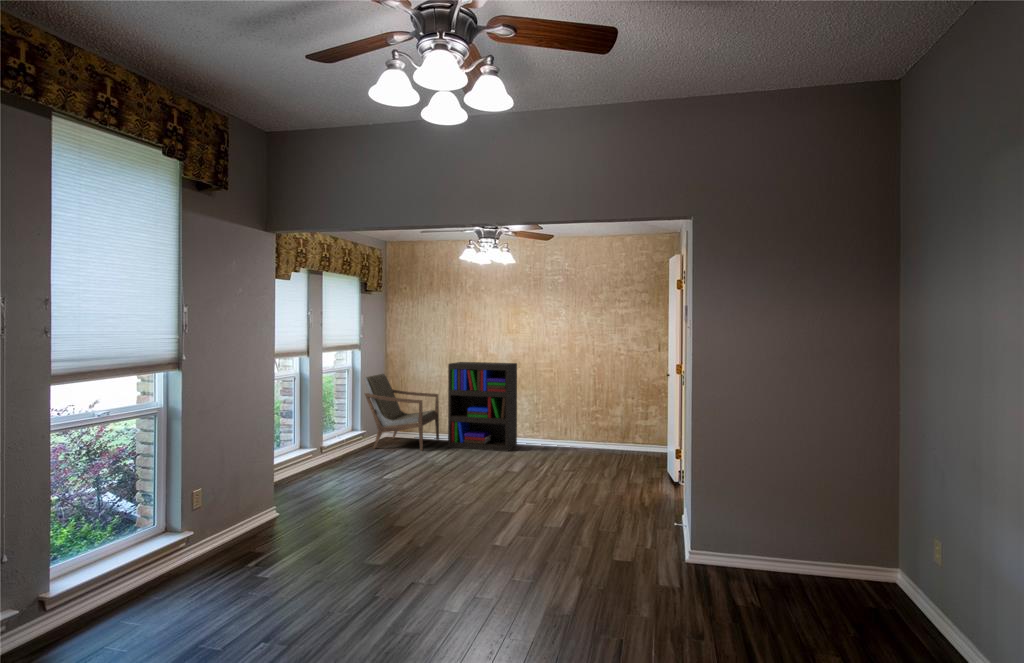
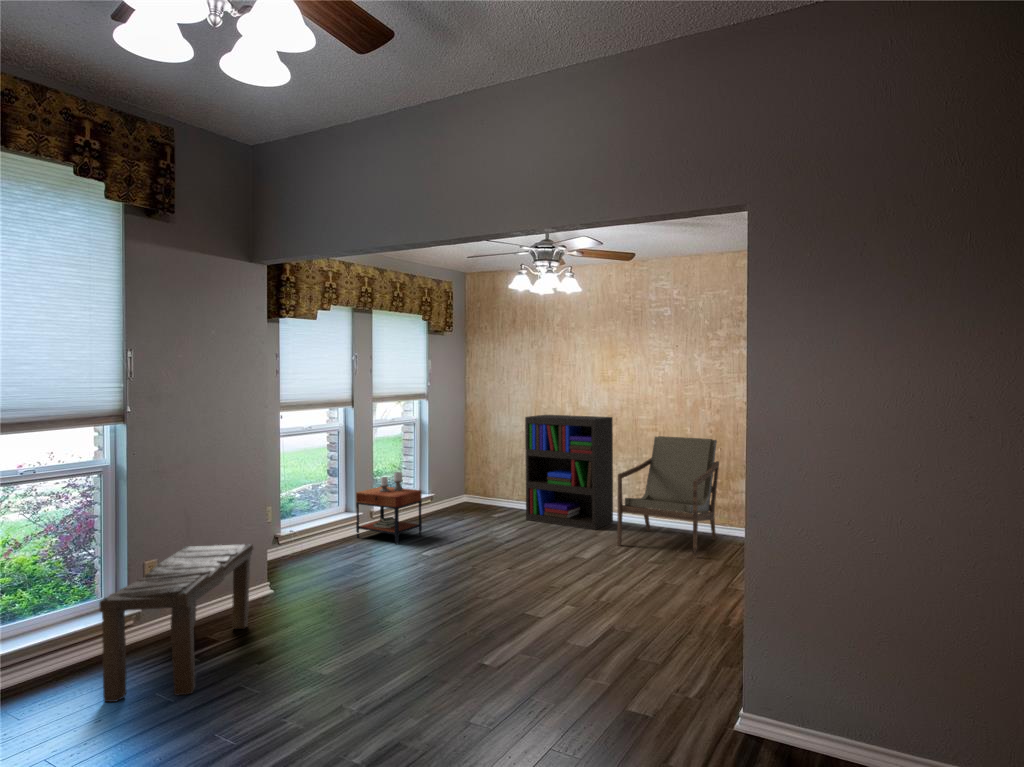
armchair: present [364,374,439,451] -> present [617,436,719,558]
side table: none [314,411,371,472] -> present [356,472,422,544]
bench: none [202,470,288,605] -> present [100,544,253,702]

